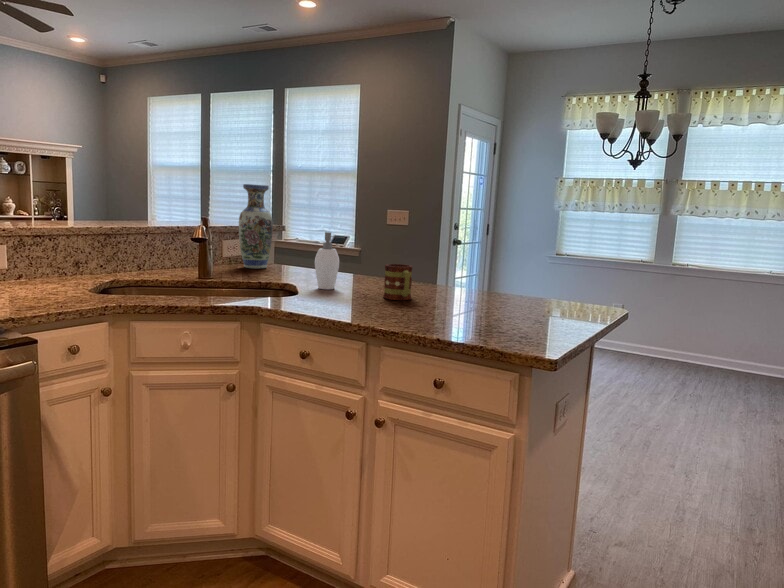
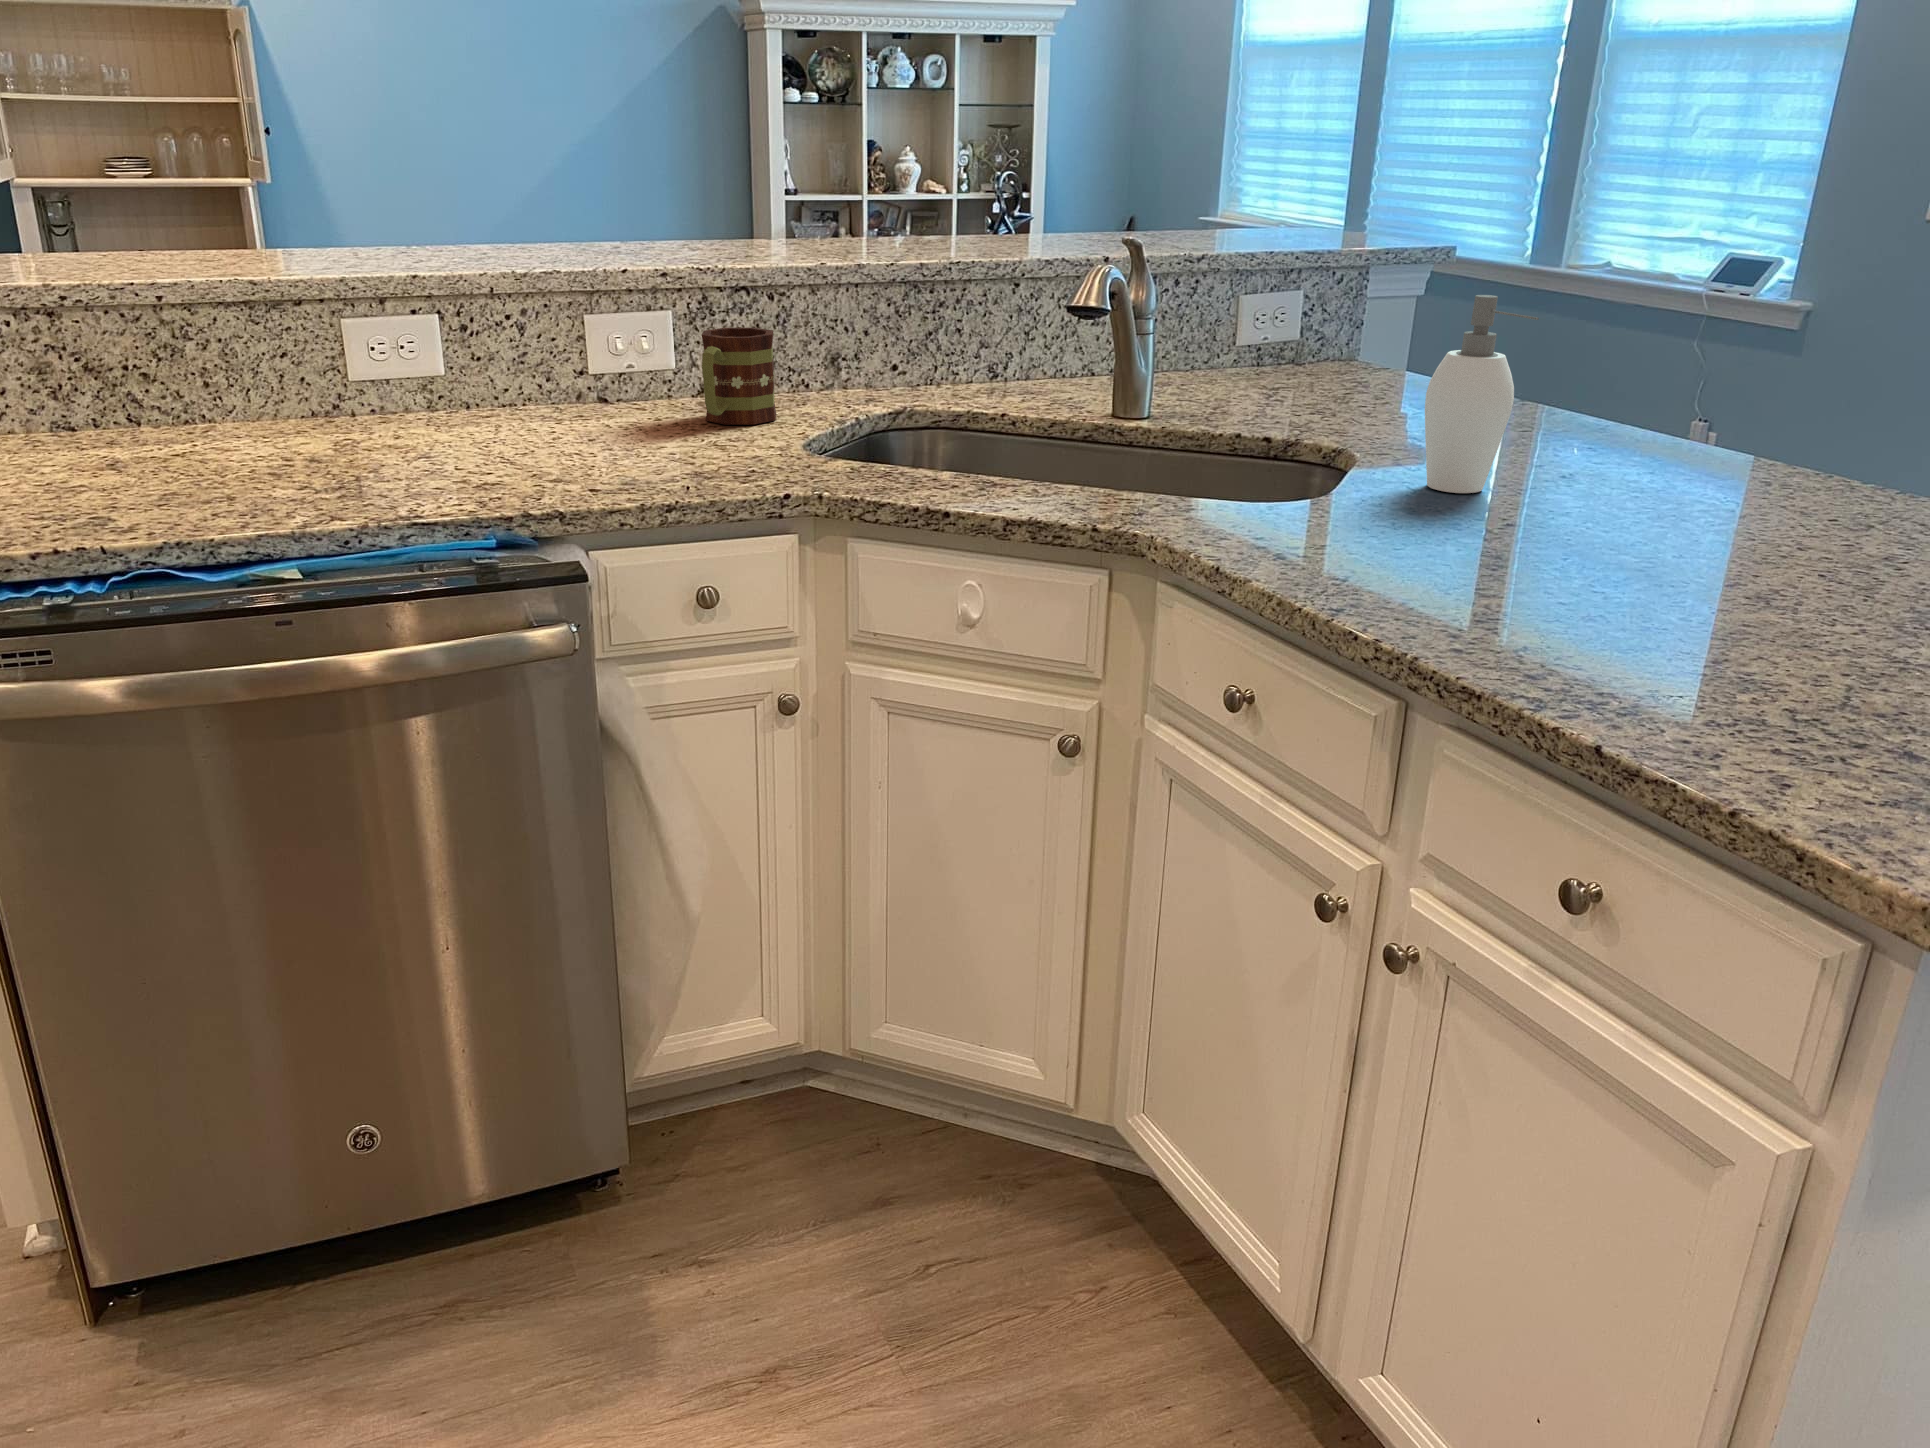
vase: present [239,184,273,269] -> none [1283,115,1394,388]
mug: present [384,264,413,300] -> present [702,328,776,425]

